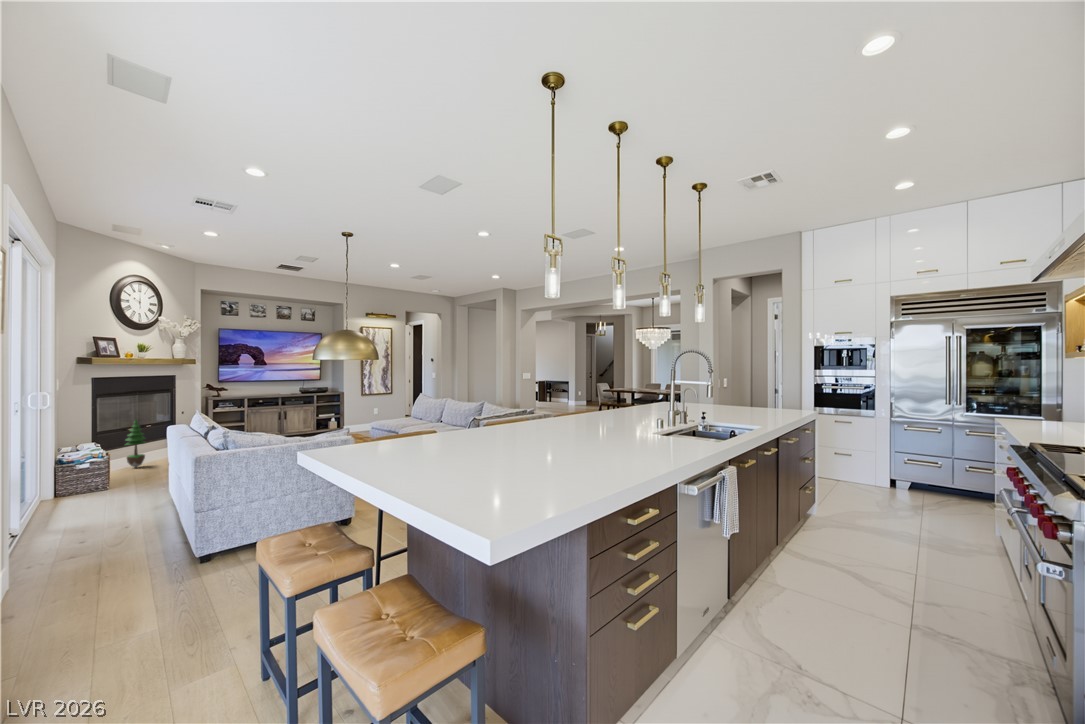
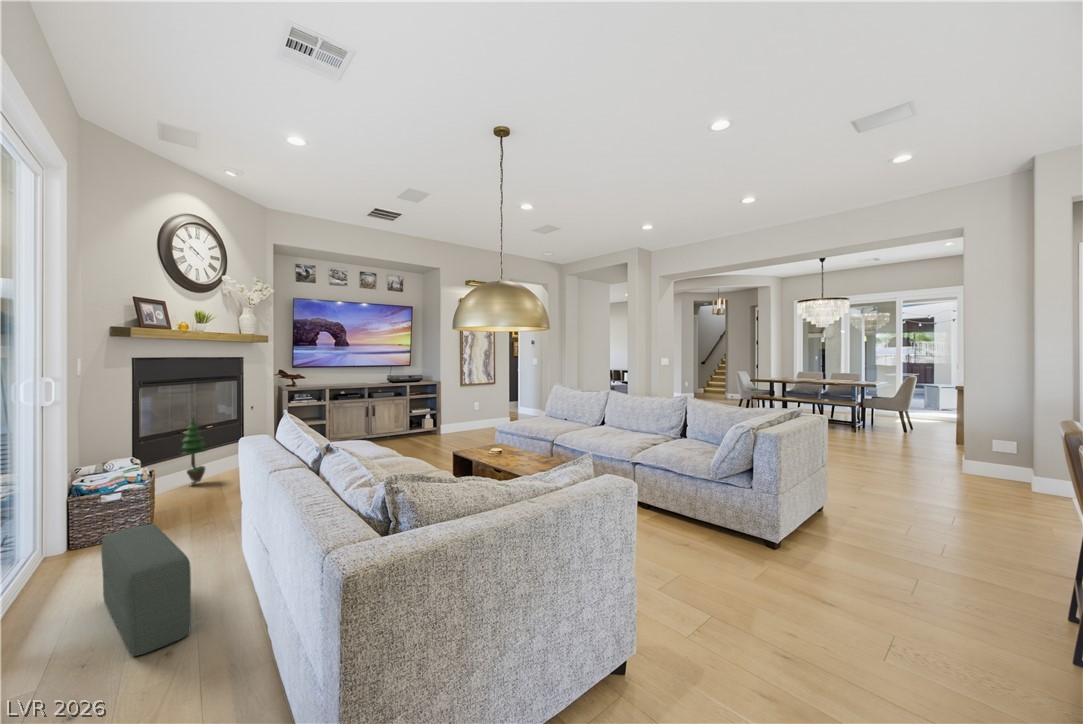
pouf: none [85,475,139,531] -> present [101,524,191,656]

